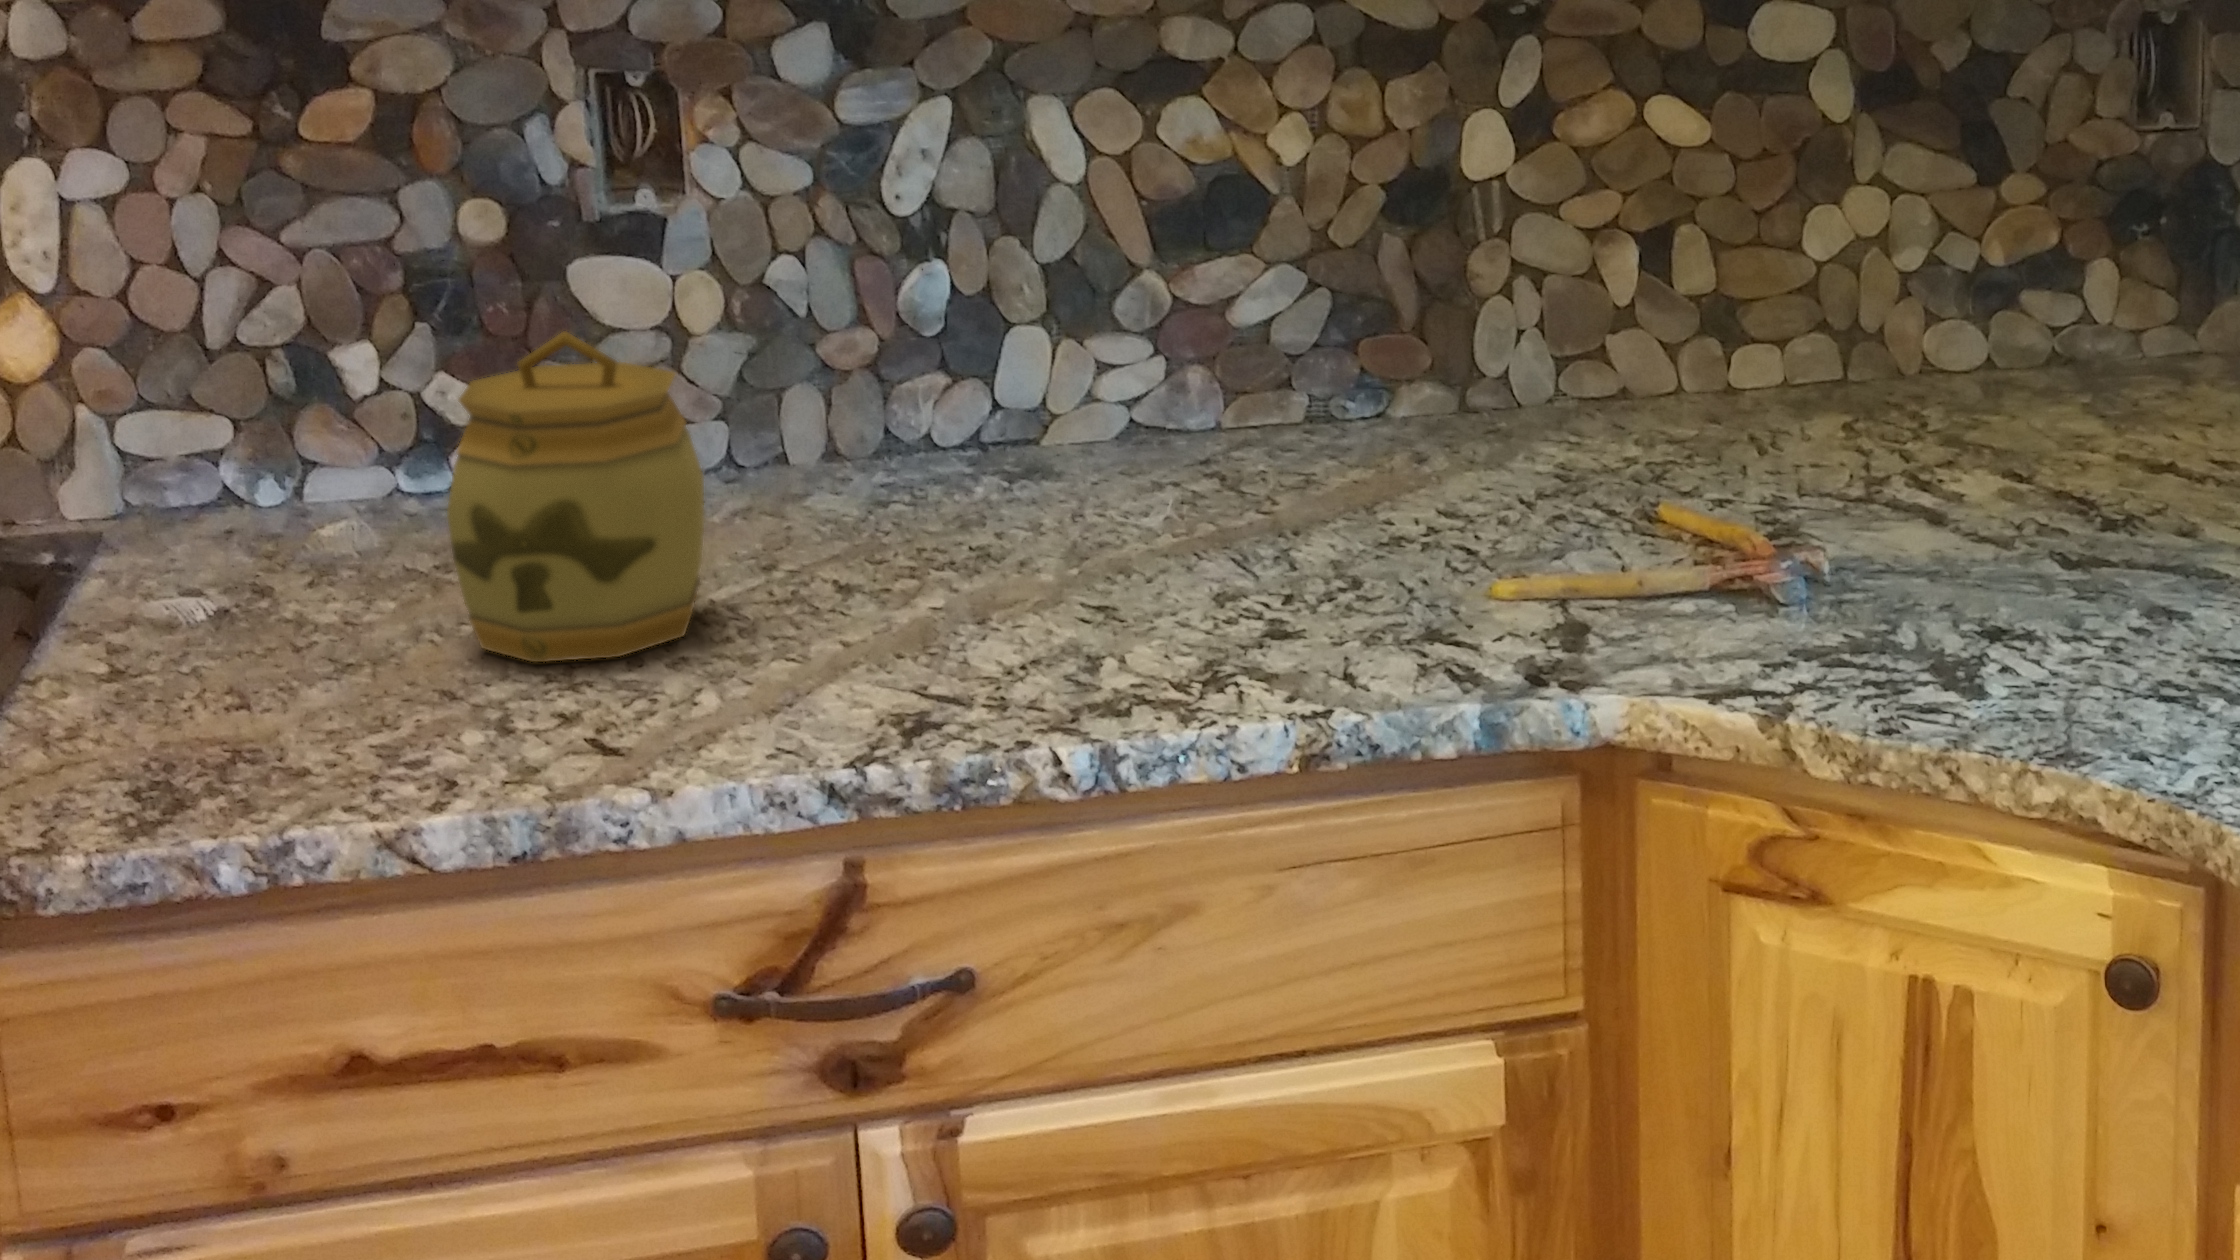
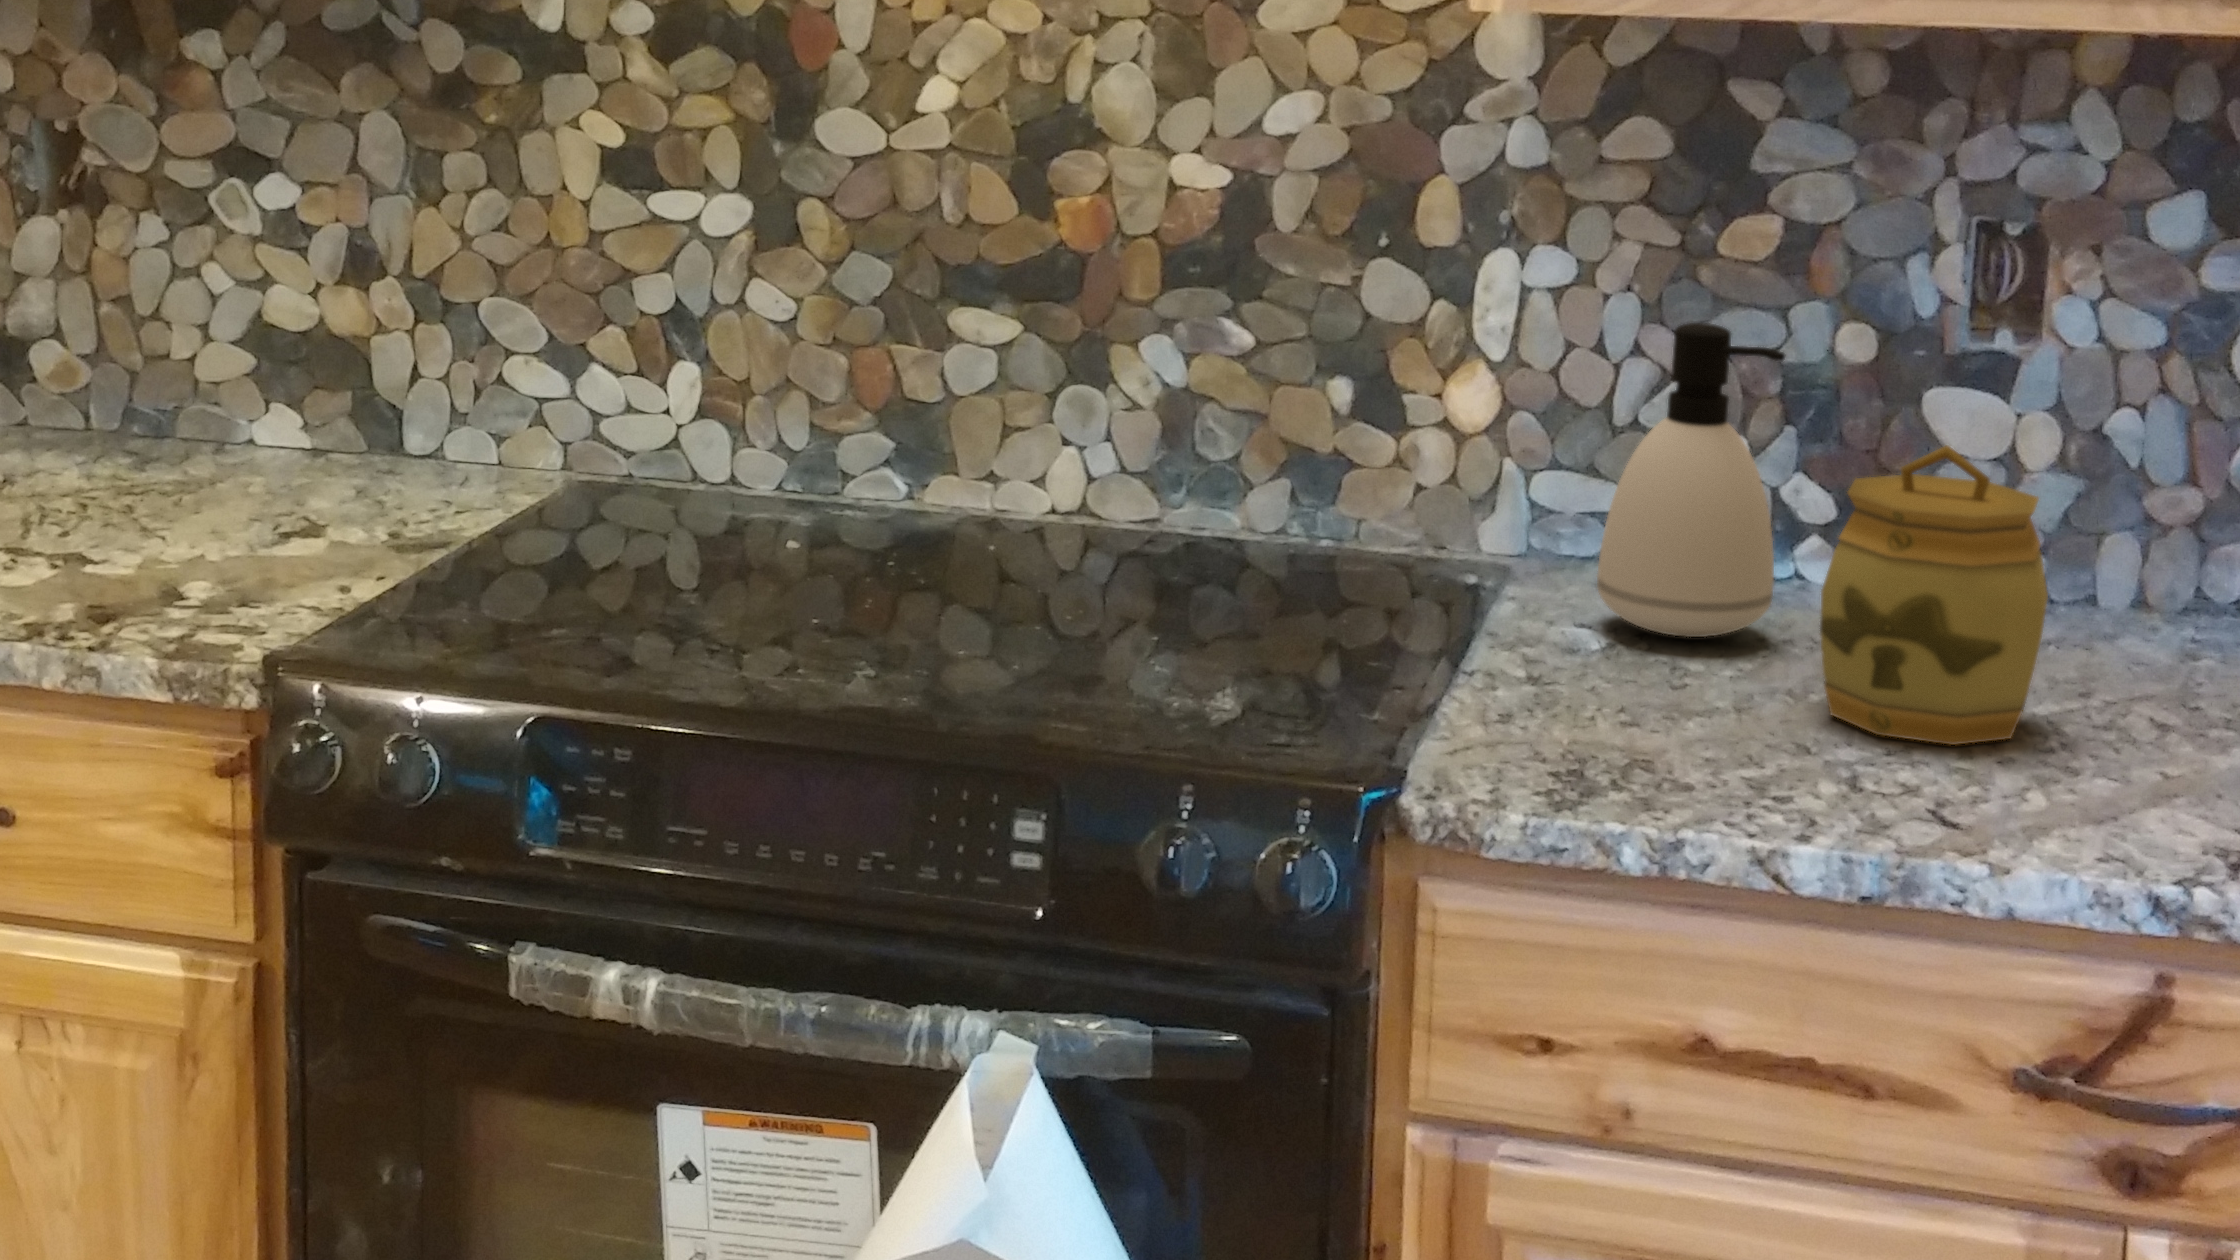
soap dispenser: none [195,224,414,587] -> present [1597,323,1786,637]

